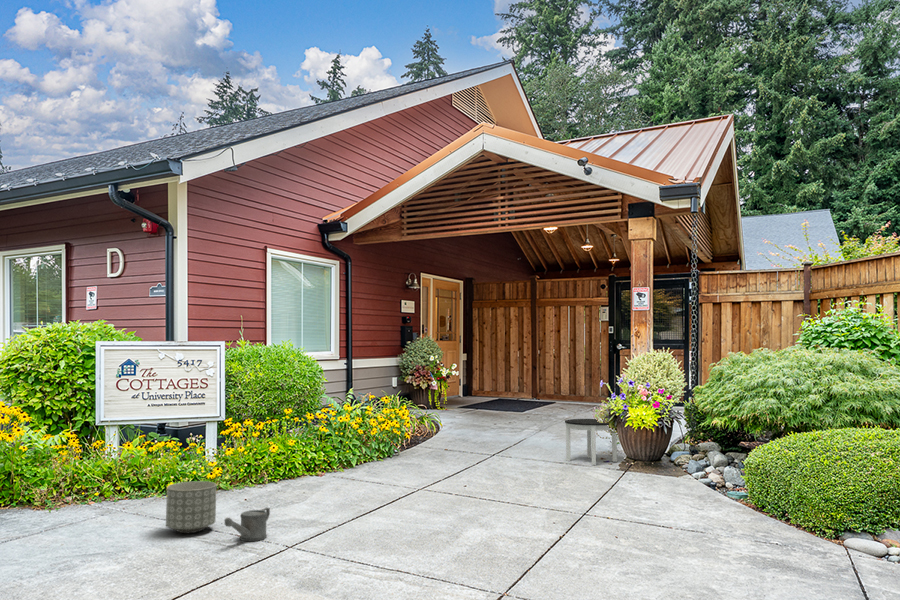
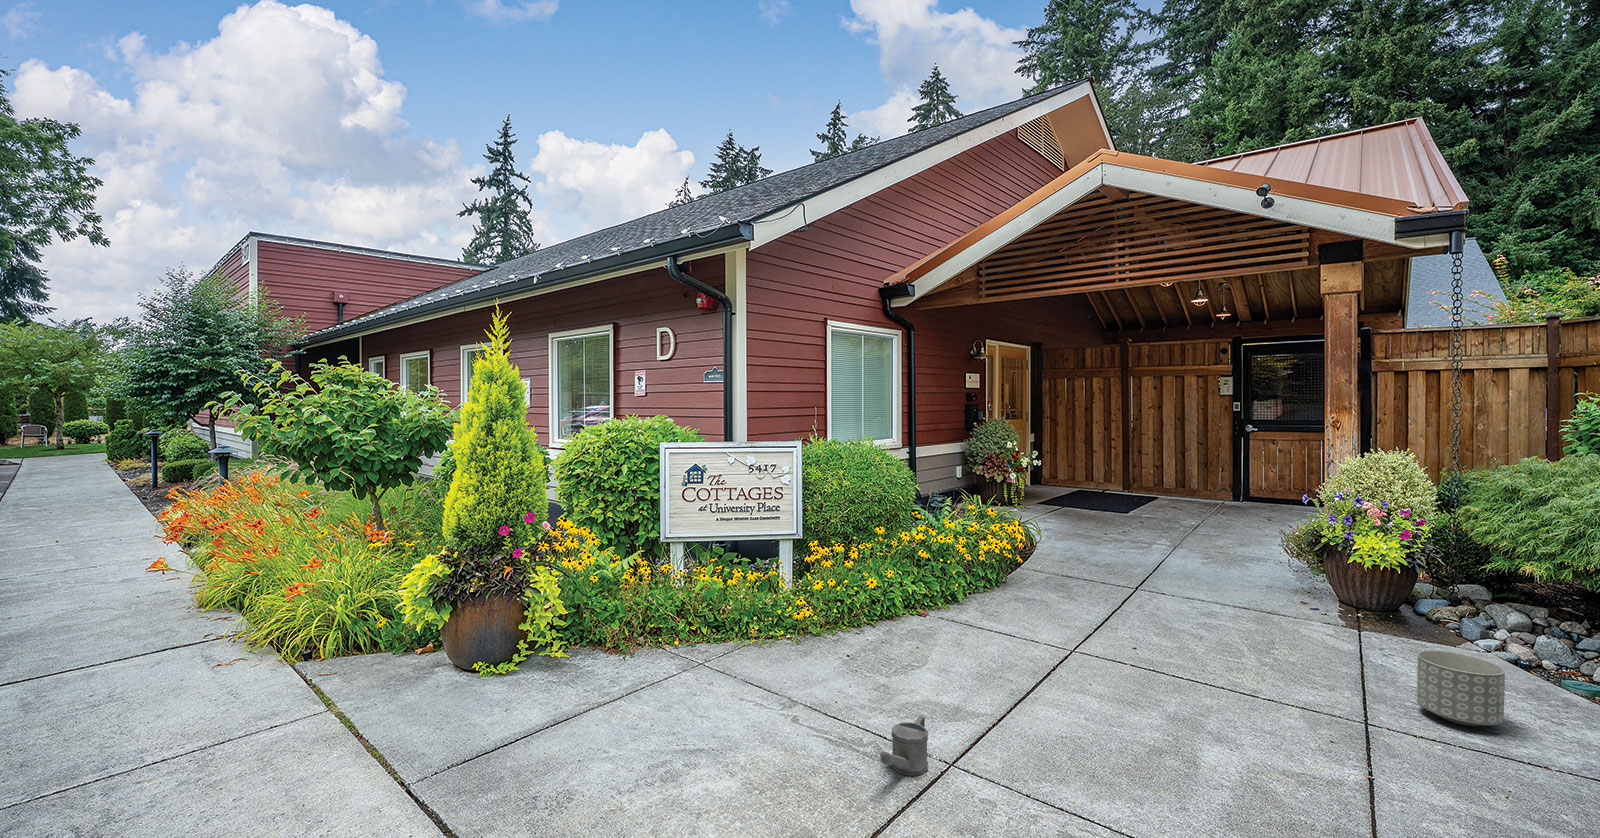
round table: present [565,419,617,465] -> none [1235,539,1321,609]
planter: present [166,481,216,533] -> present [1417,650,1505,726]

